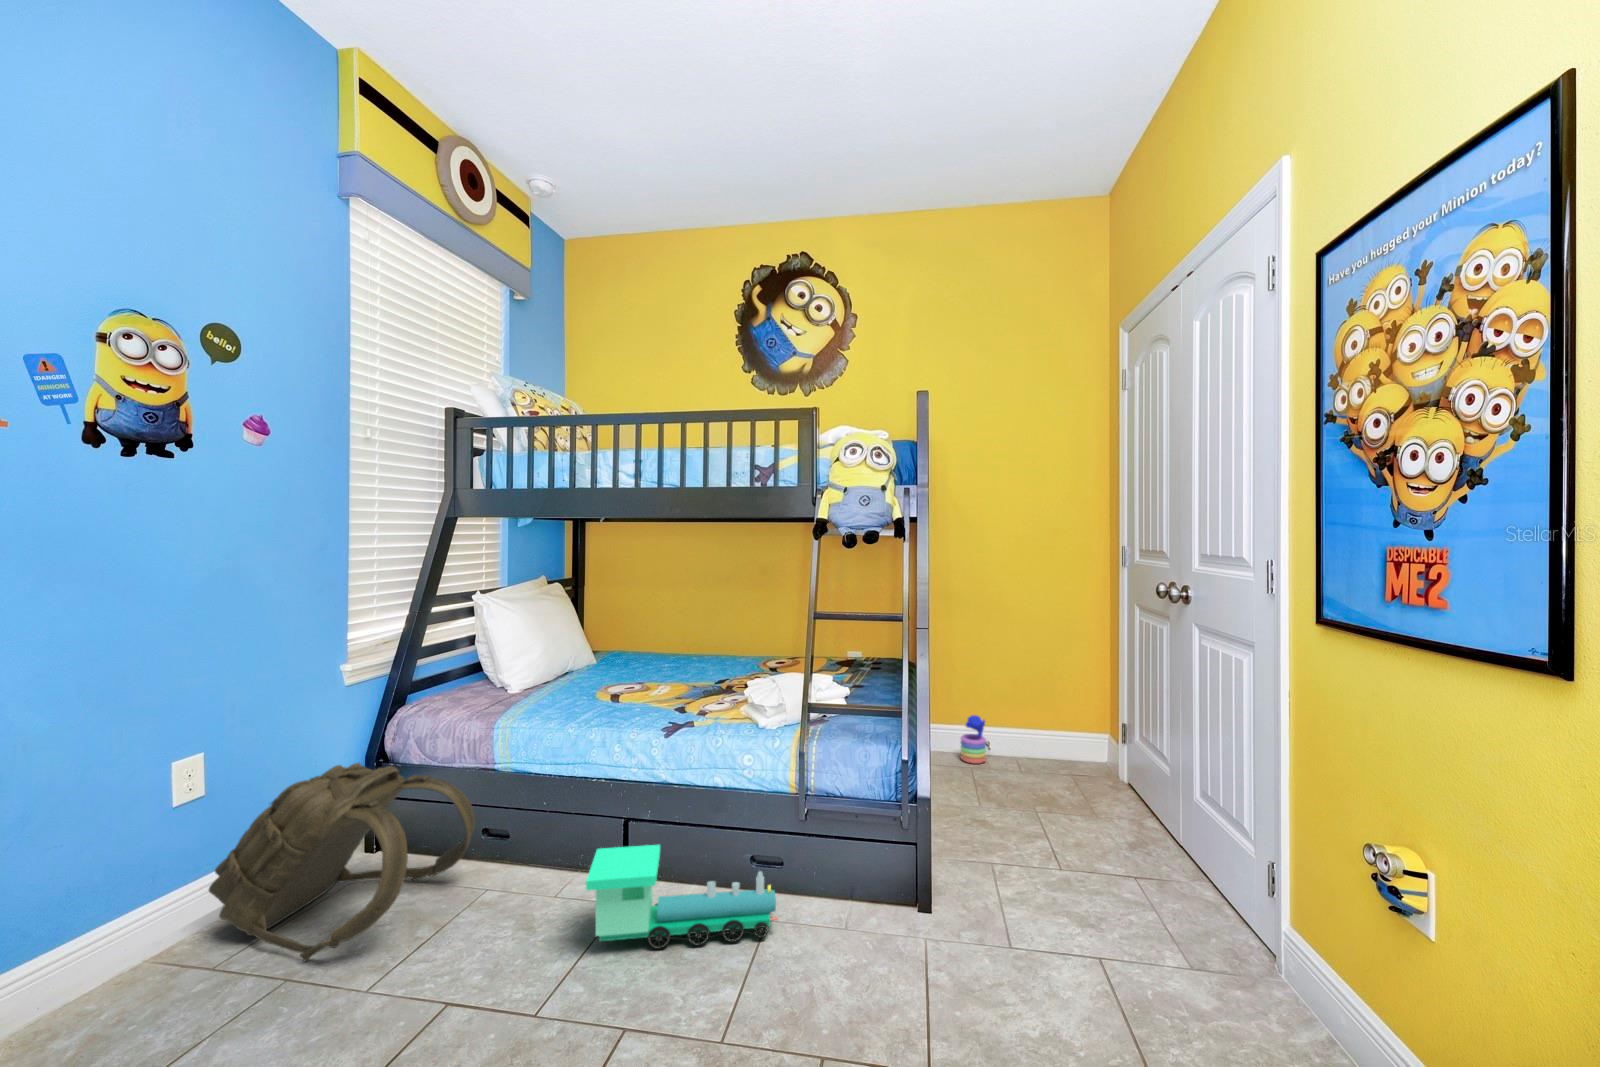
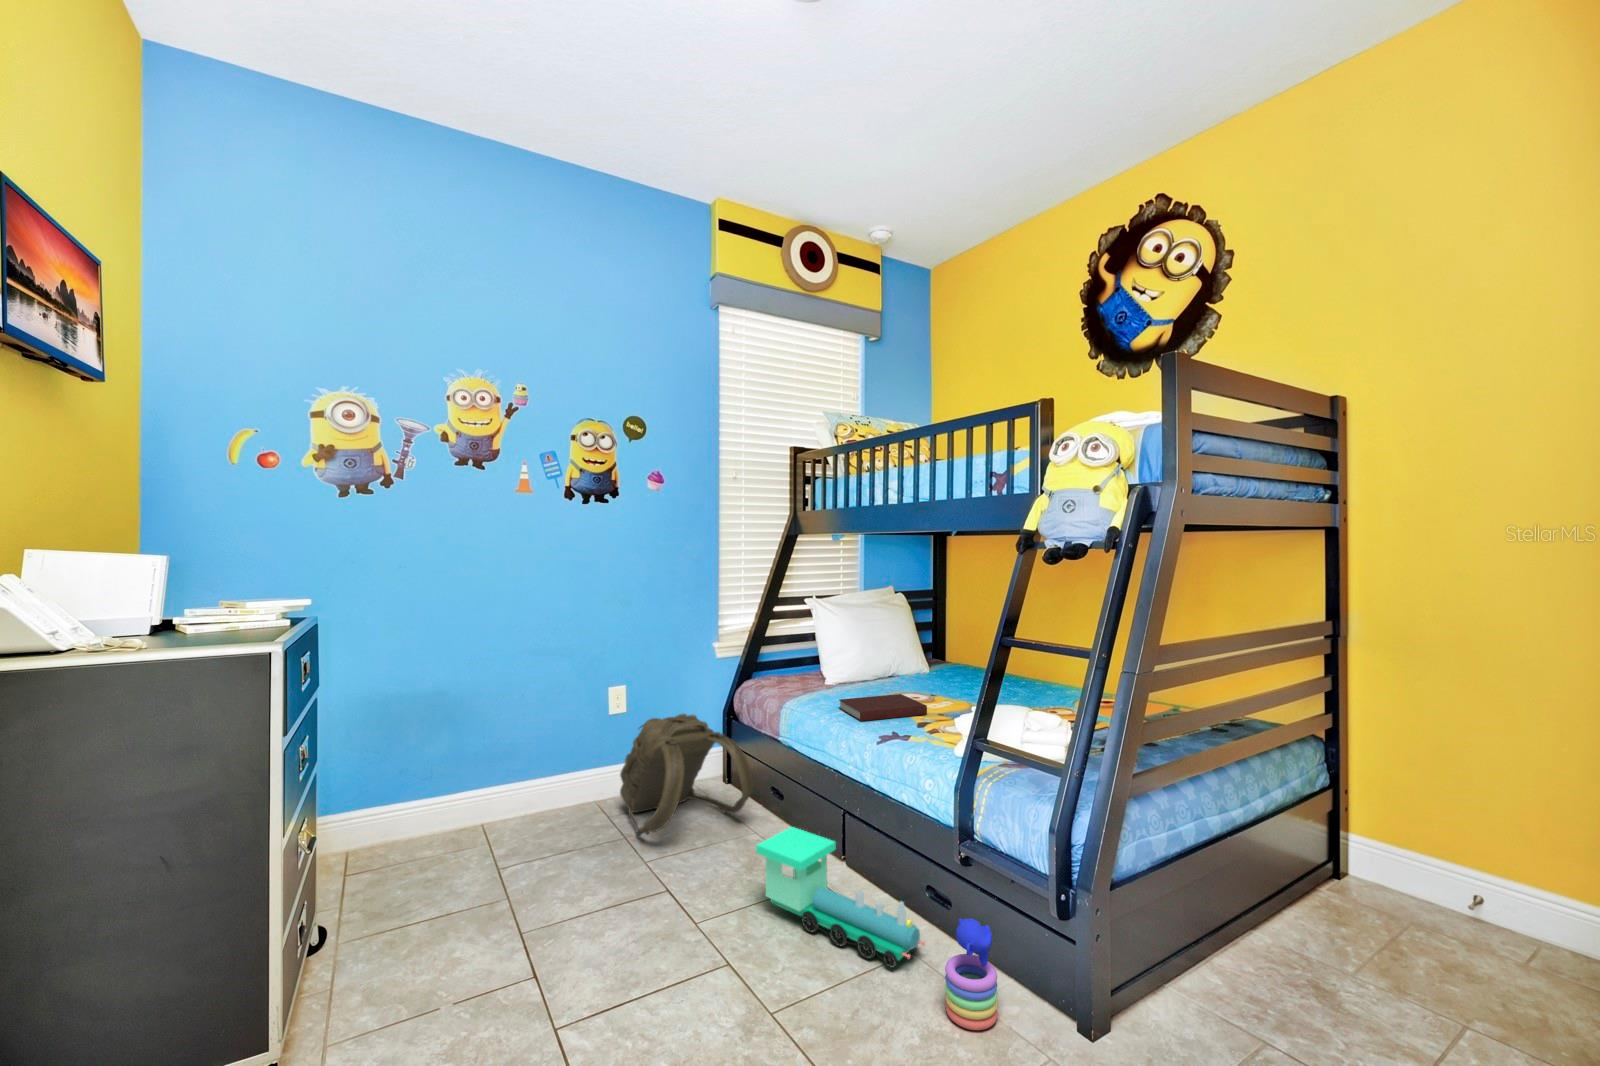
notebook: none [582,684,676,717] -> present [839,694,927,721]
stacking toy: present [961,715,986,764] -> present [945,918,998,1030]

